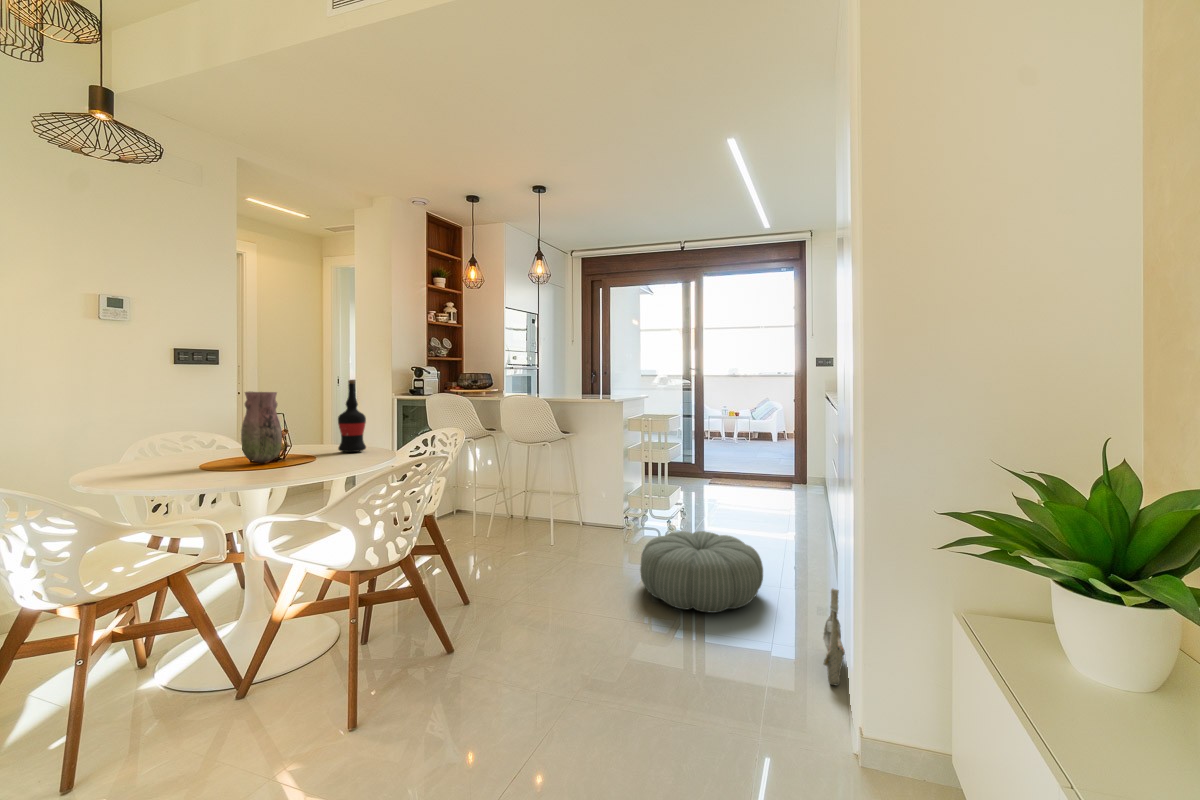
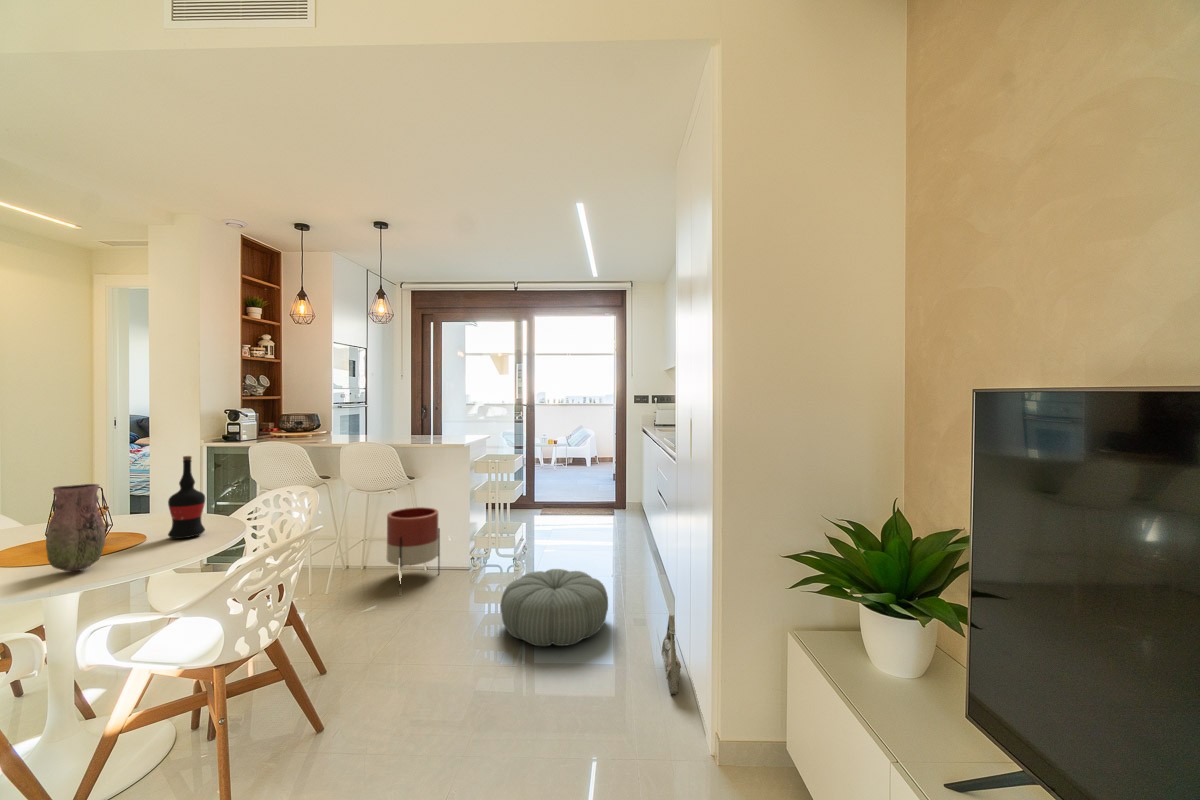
planter: none [542,463,592,538] -> present [386,507,440,587]

